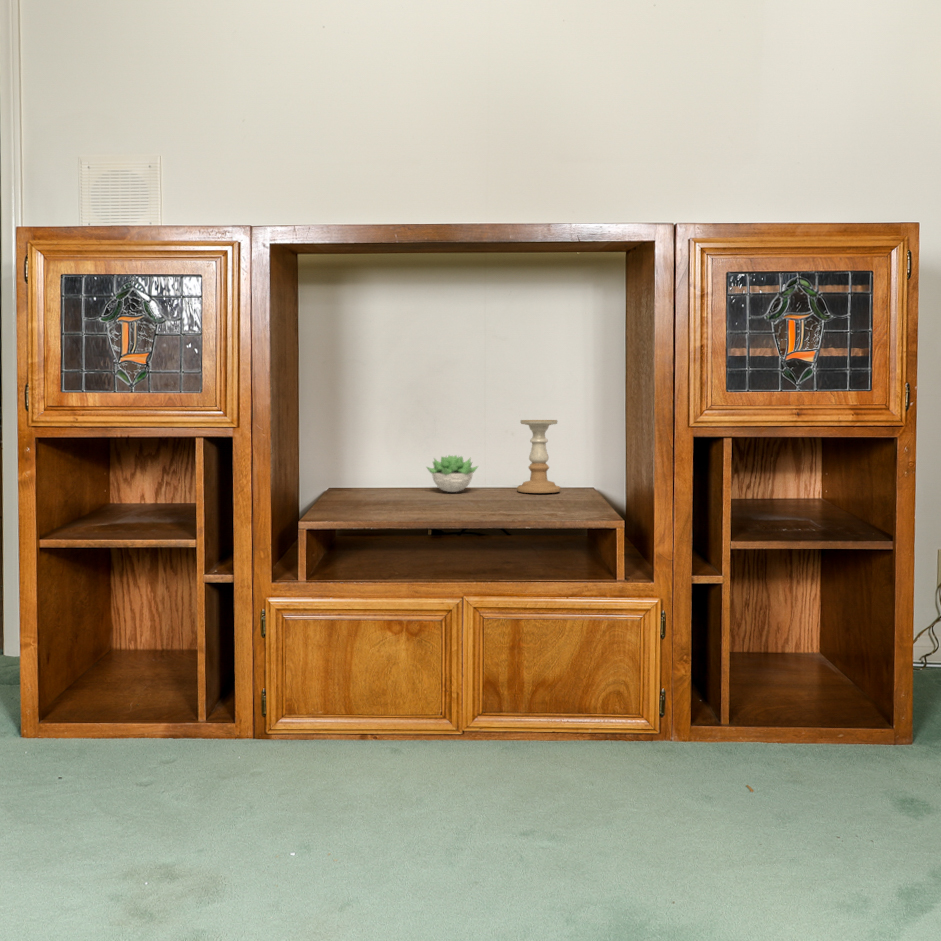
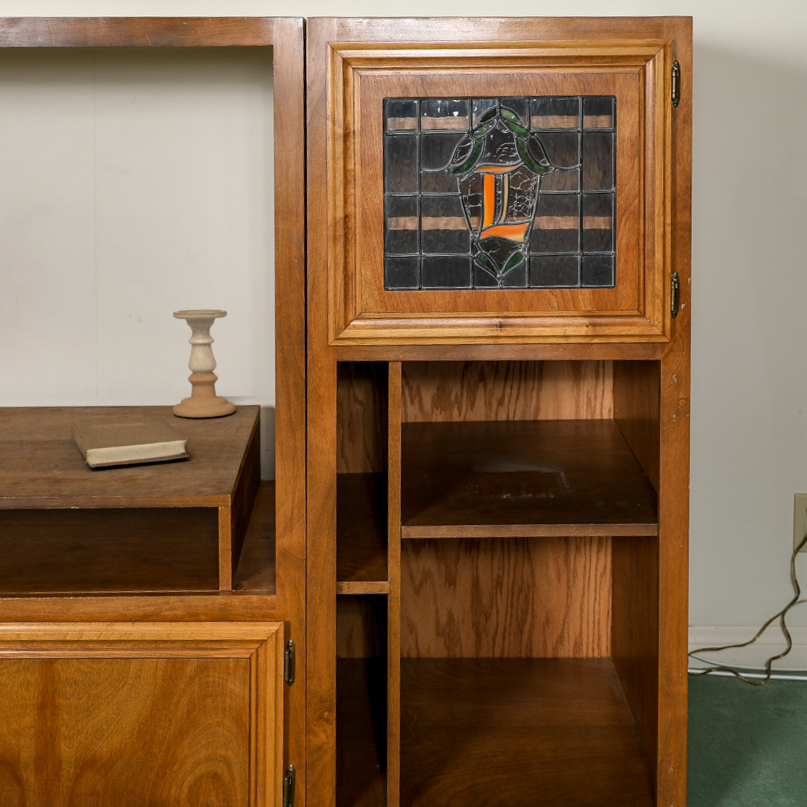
succulent plant: present [427,456,478,492] -> none [34,363,115,416]
book: none [472,489,573,511] -> present [71,416,189,467]

